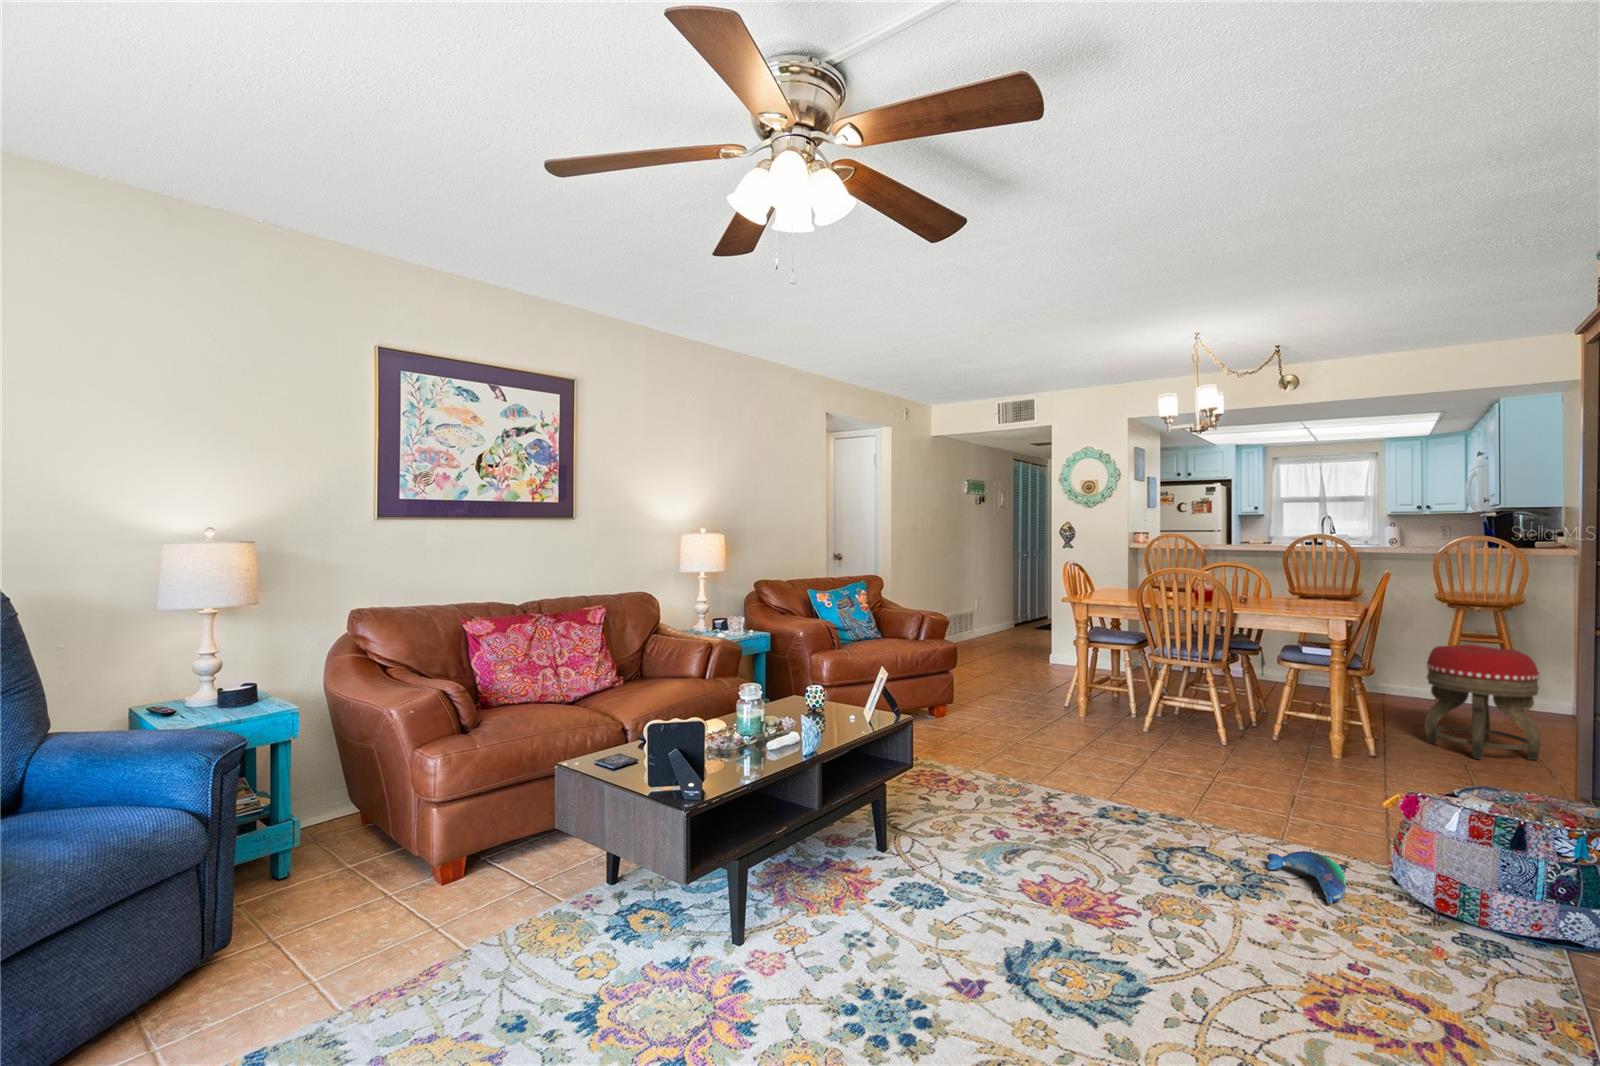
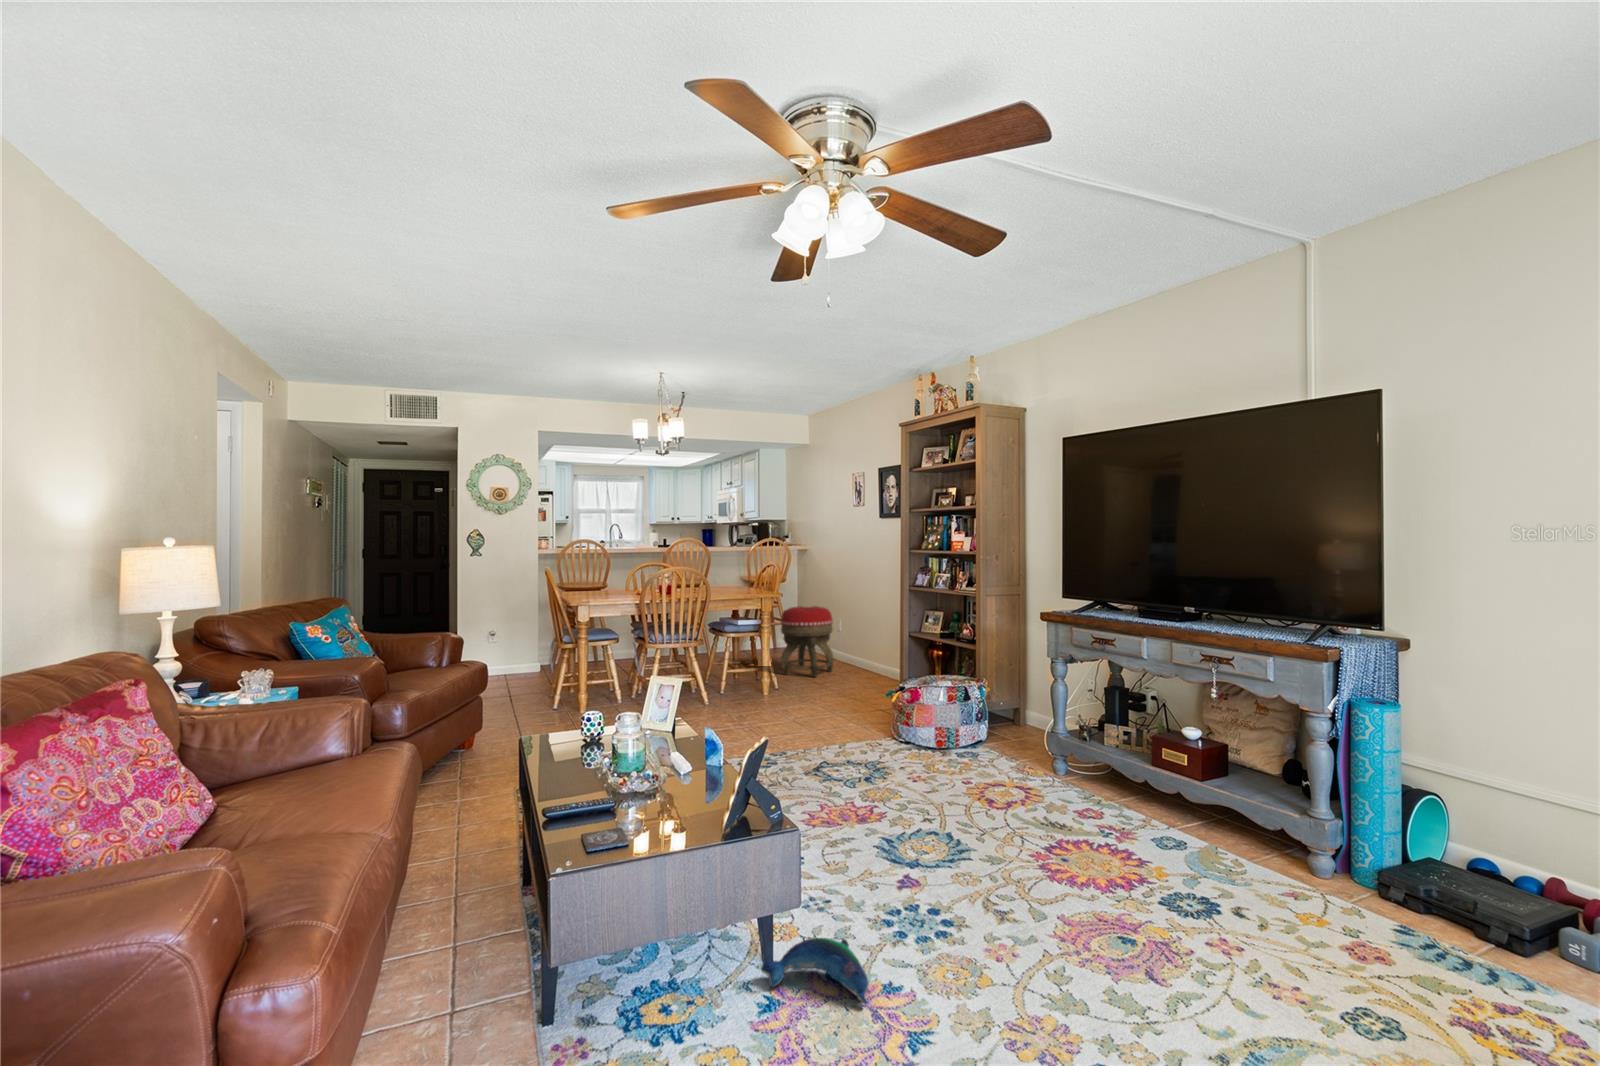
plush toy: present [1267,851,1346,904] -> present [761,938,869,1004]

